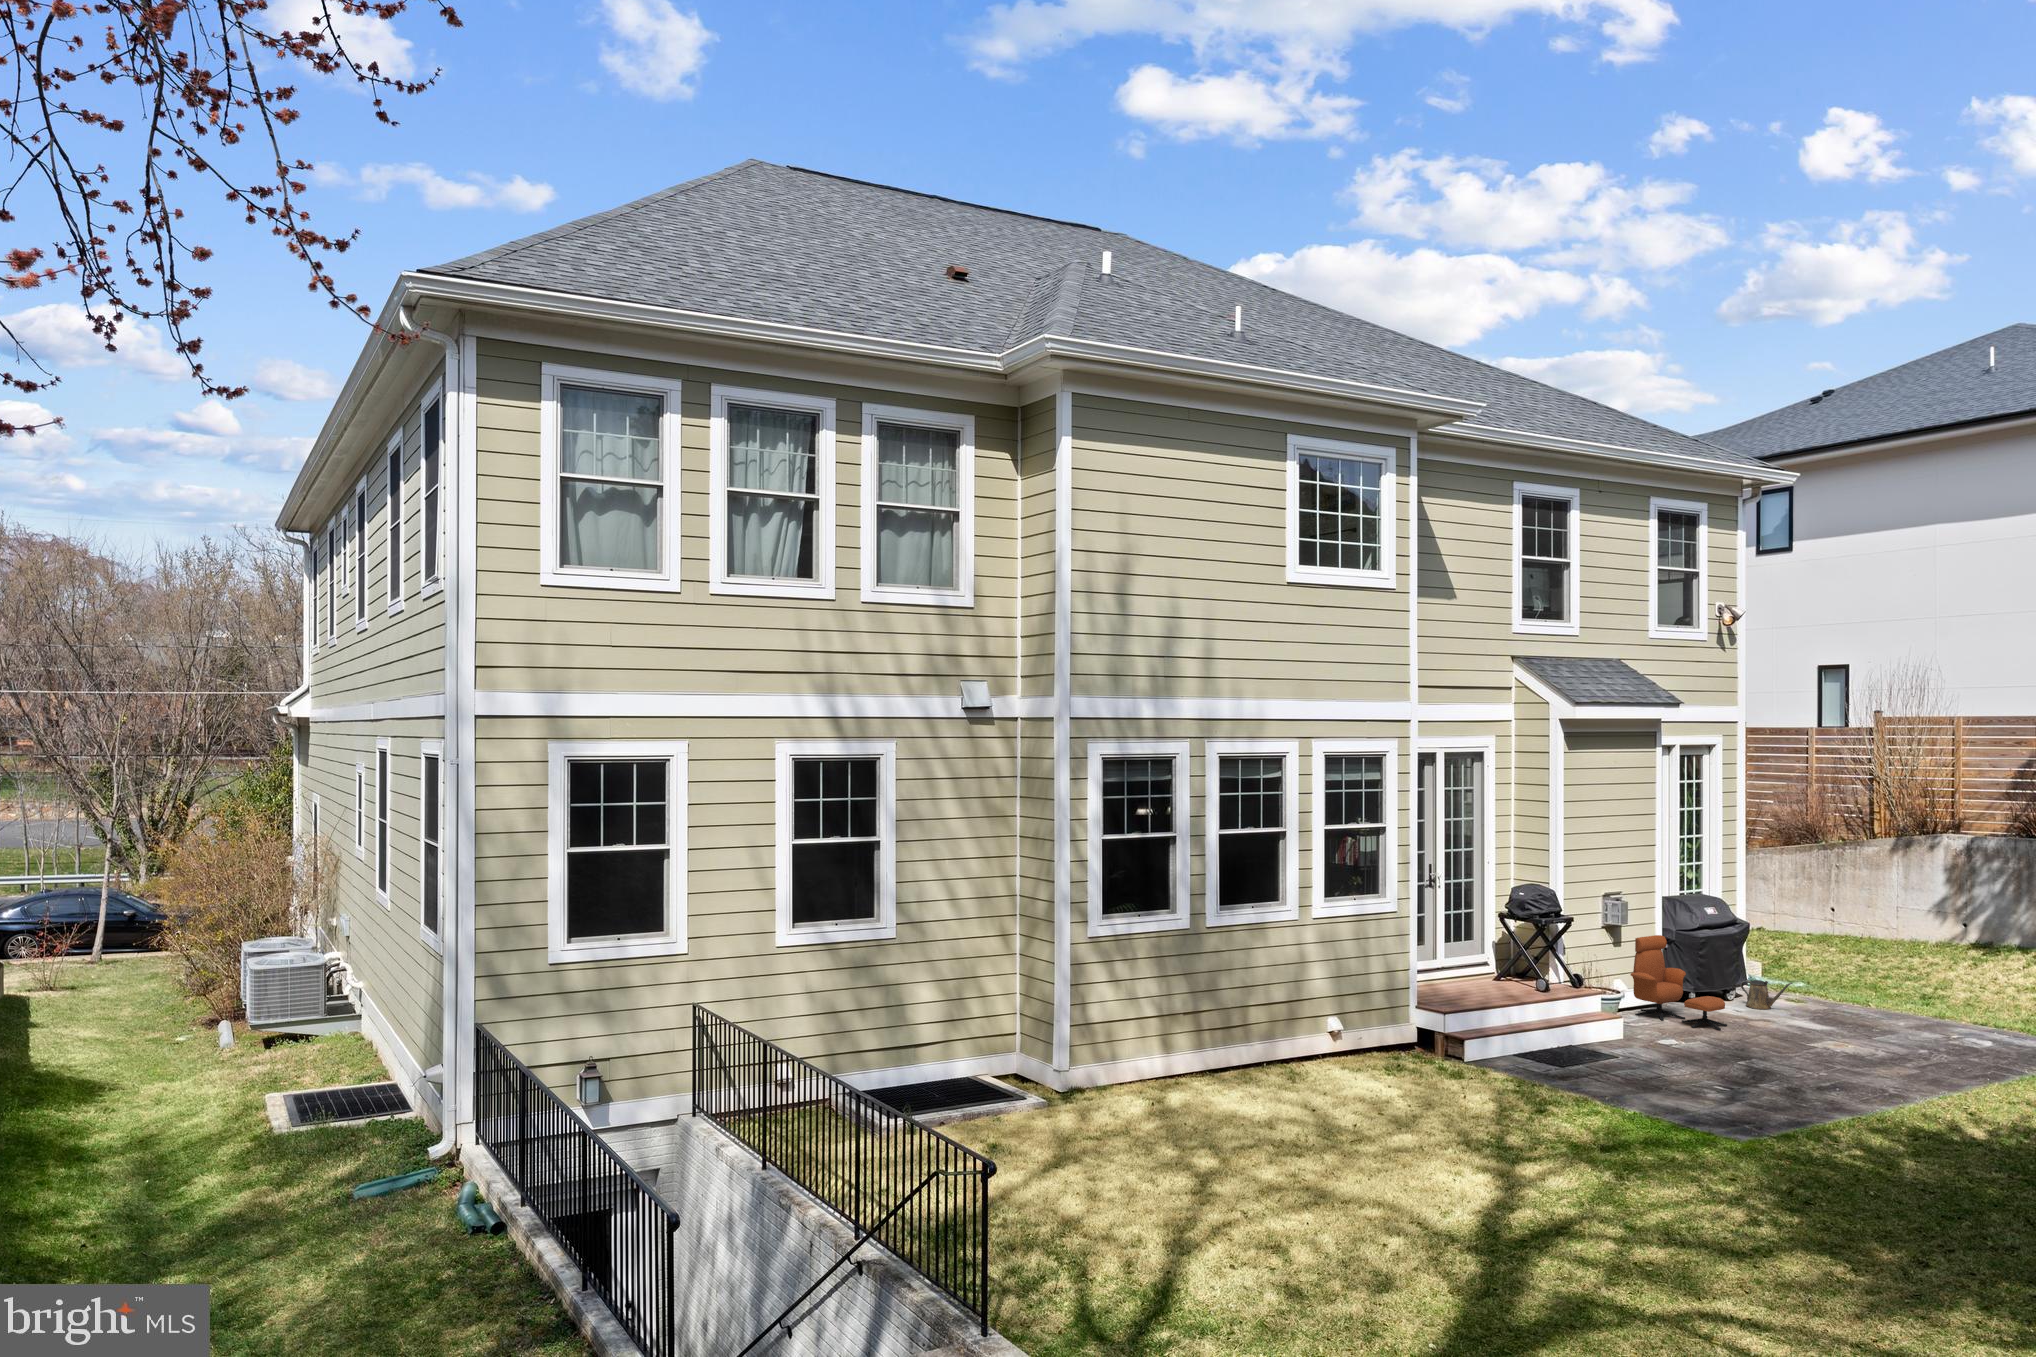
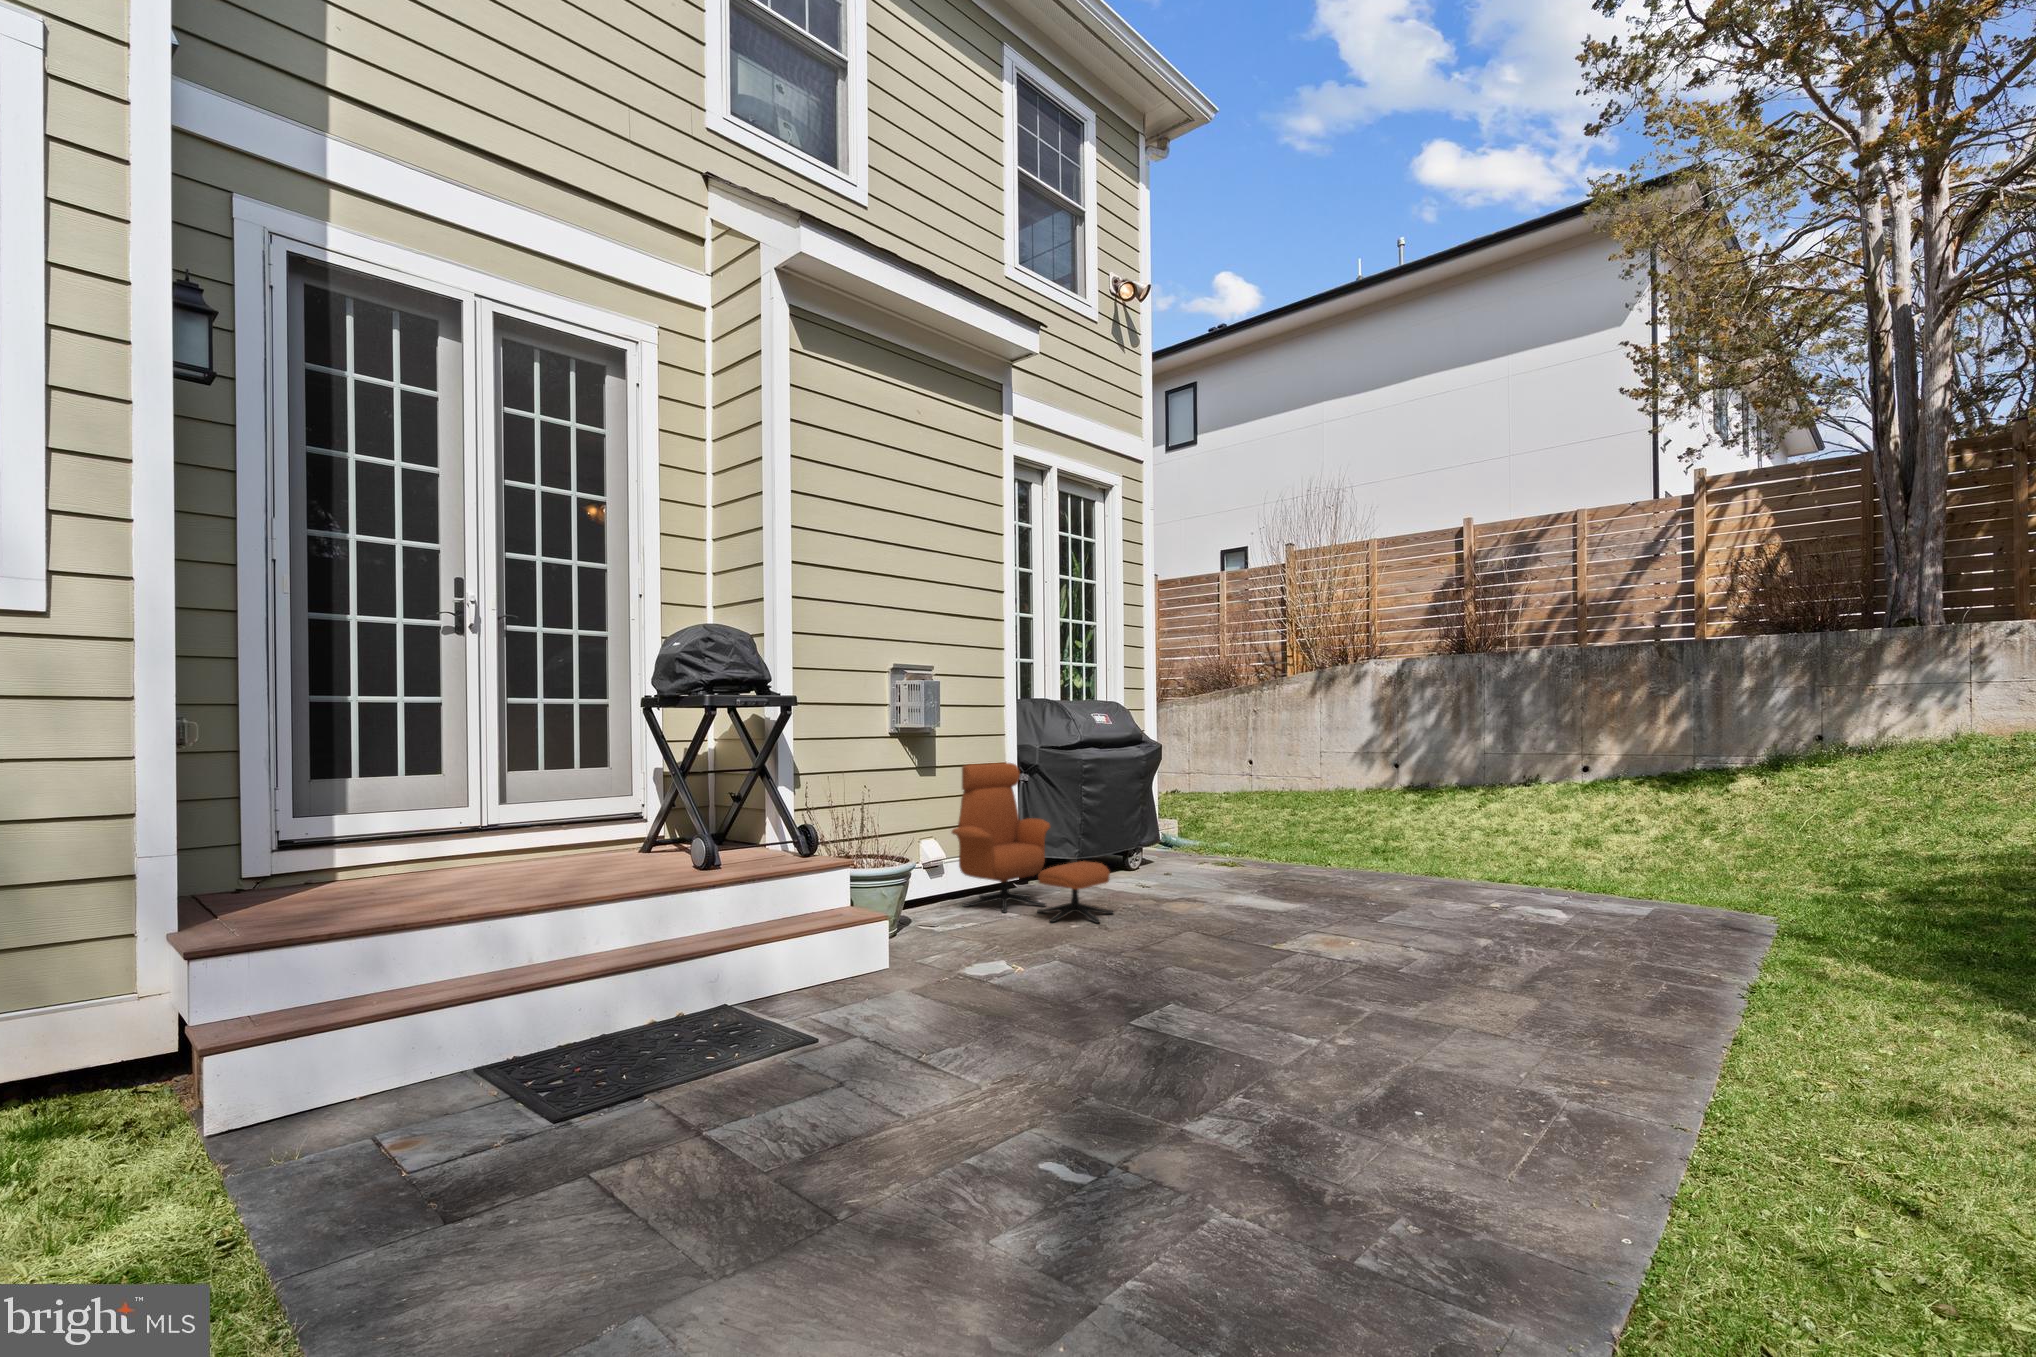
watering can: present [1740,980,1793,1009] -> none [1143,833,1218,881]

